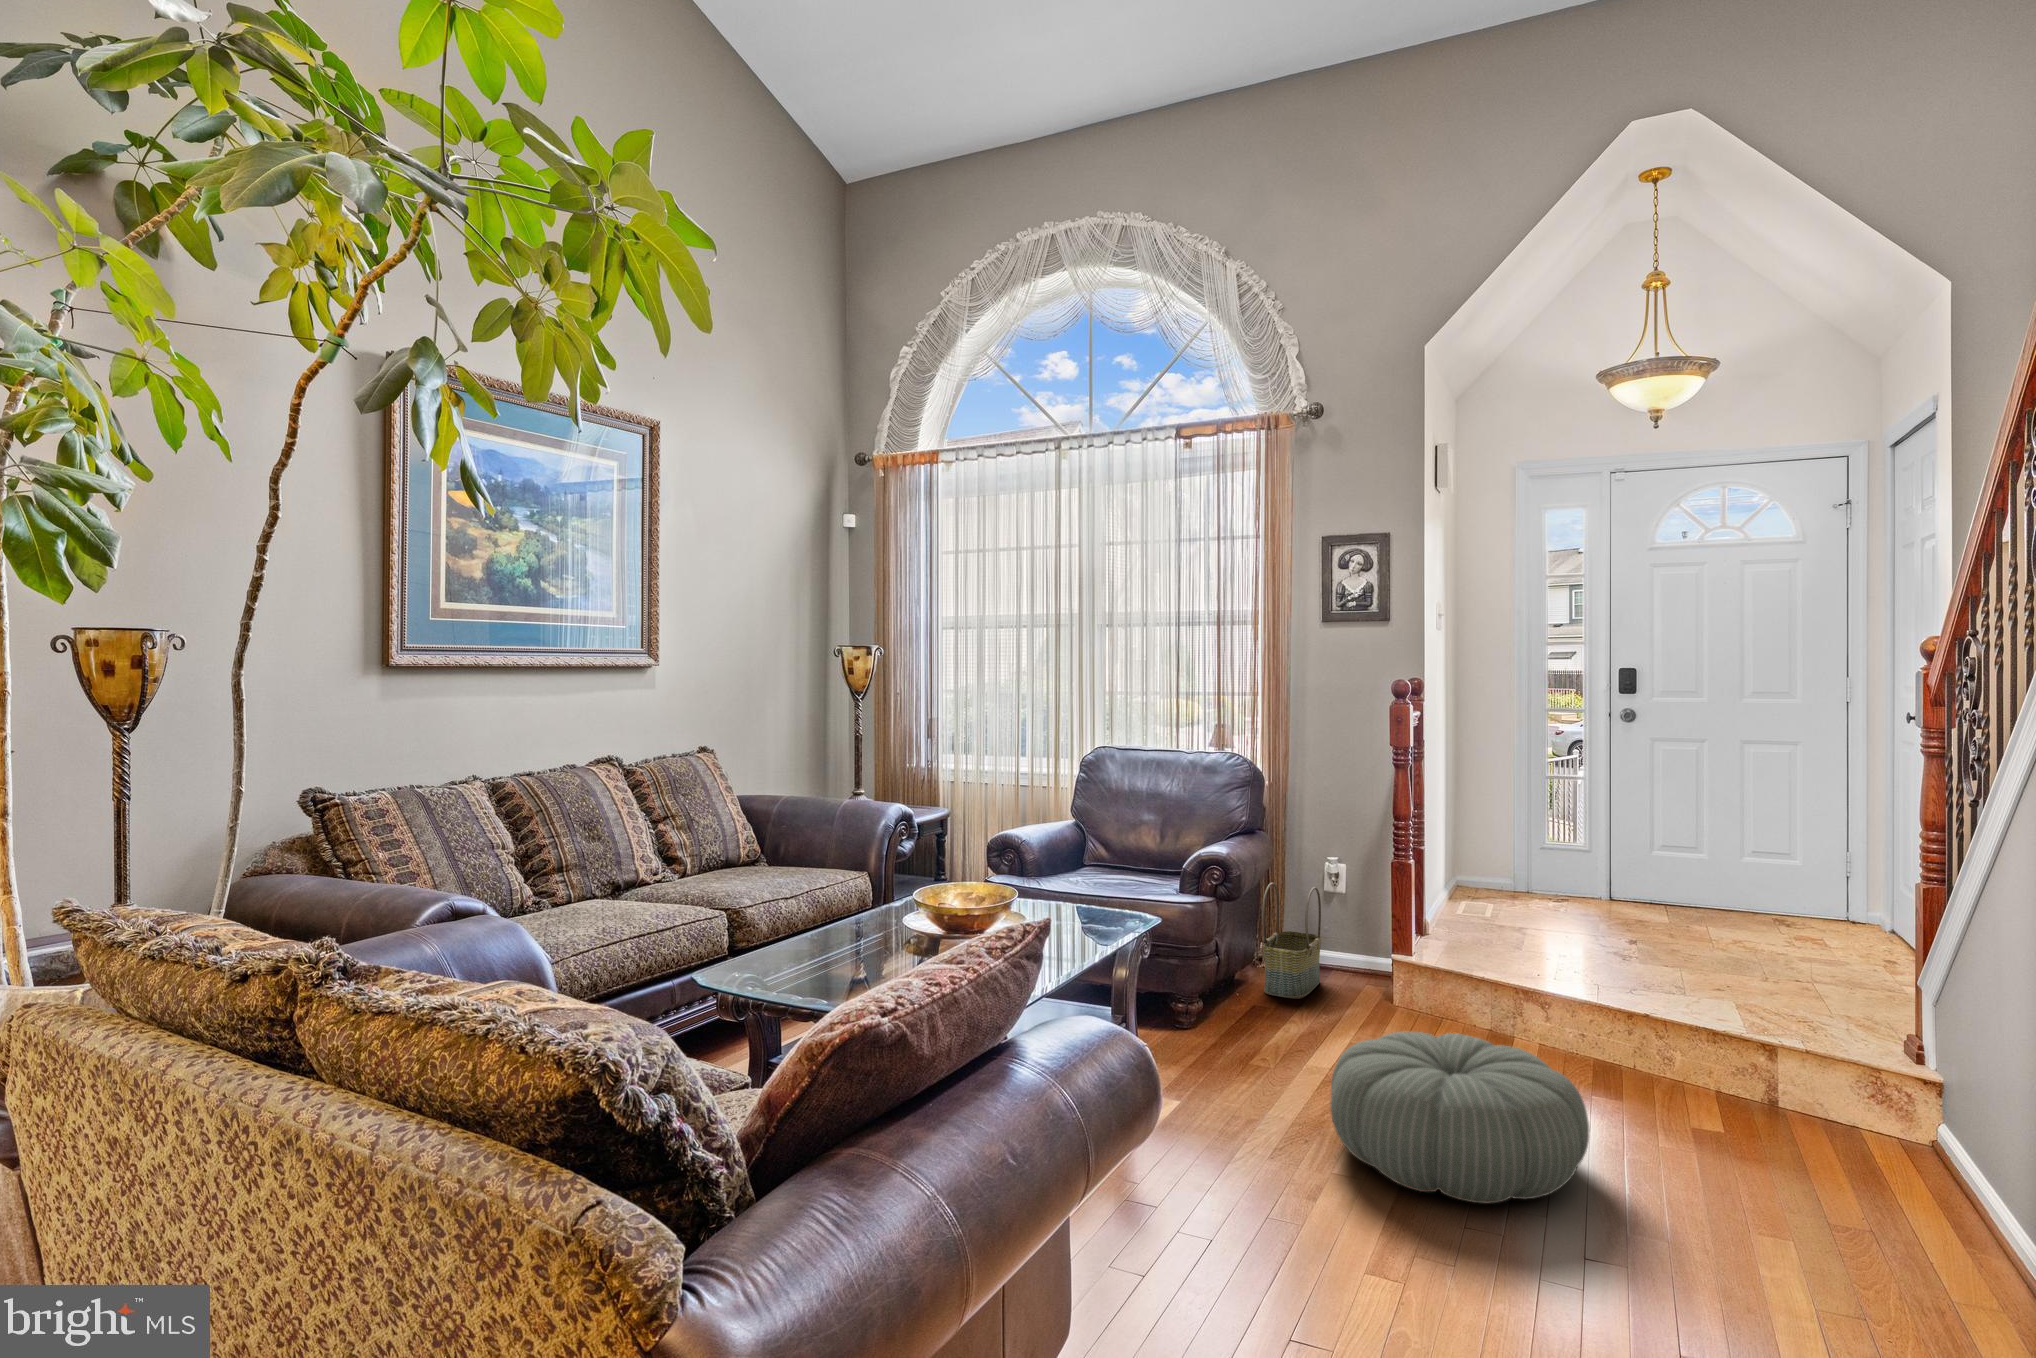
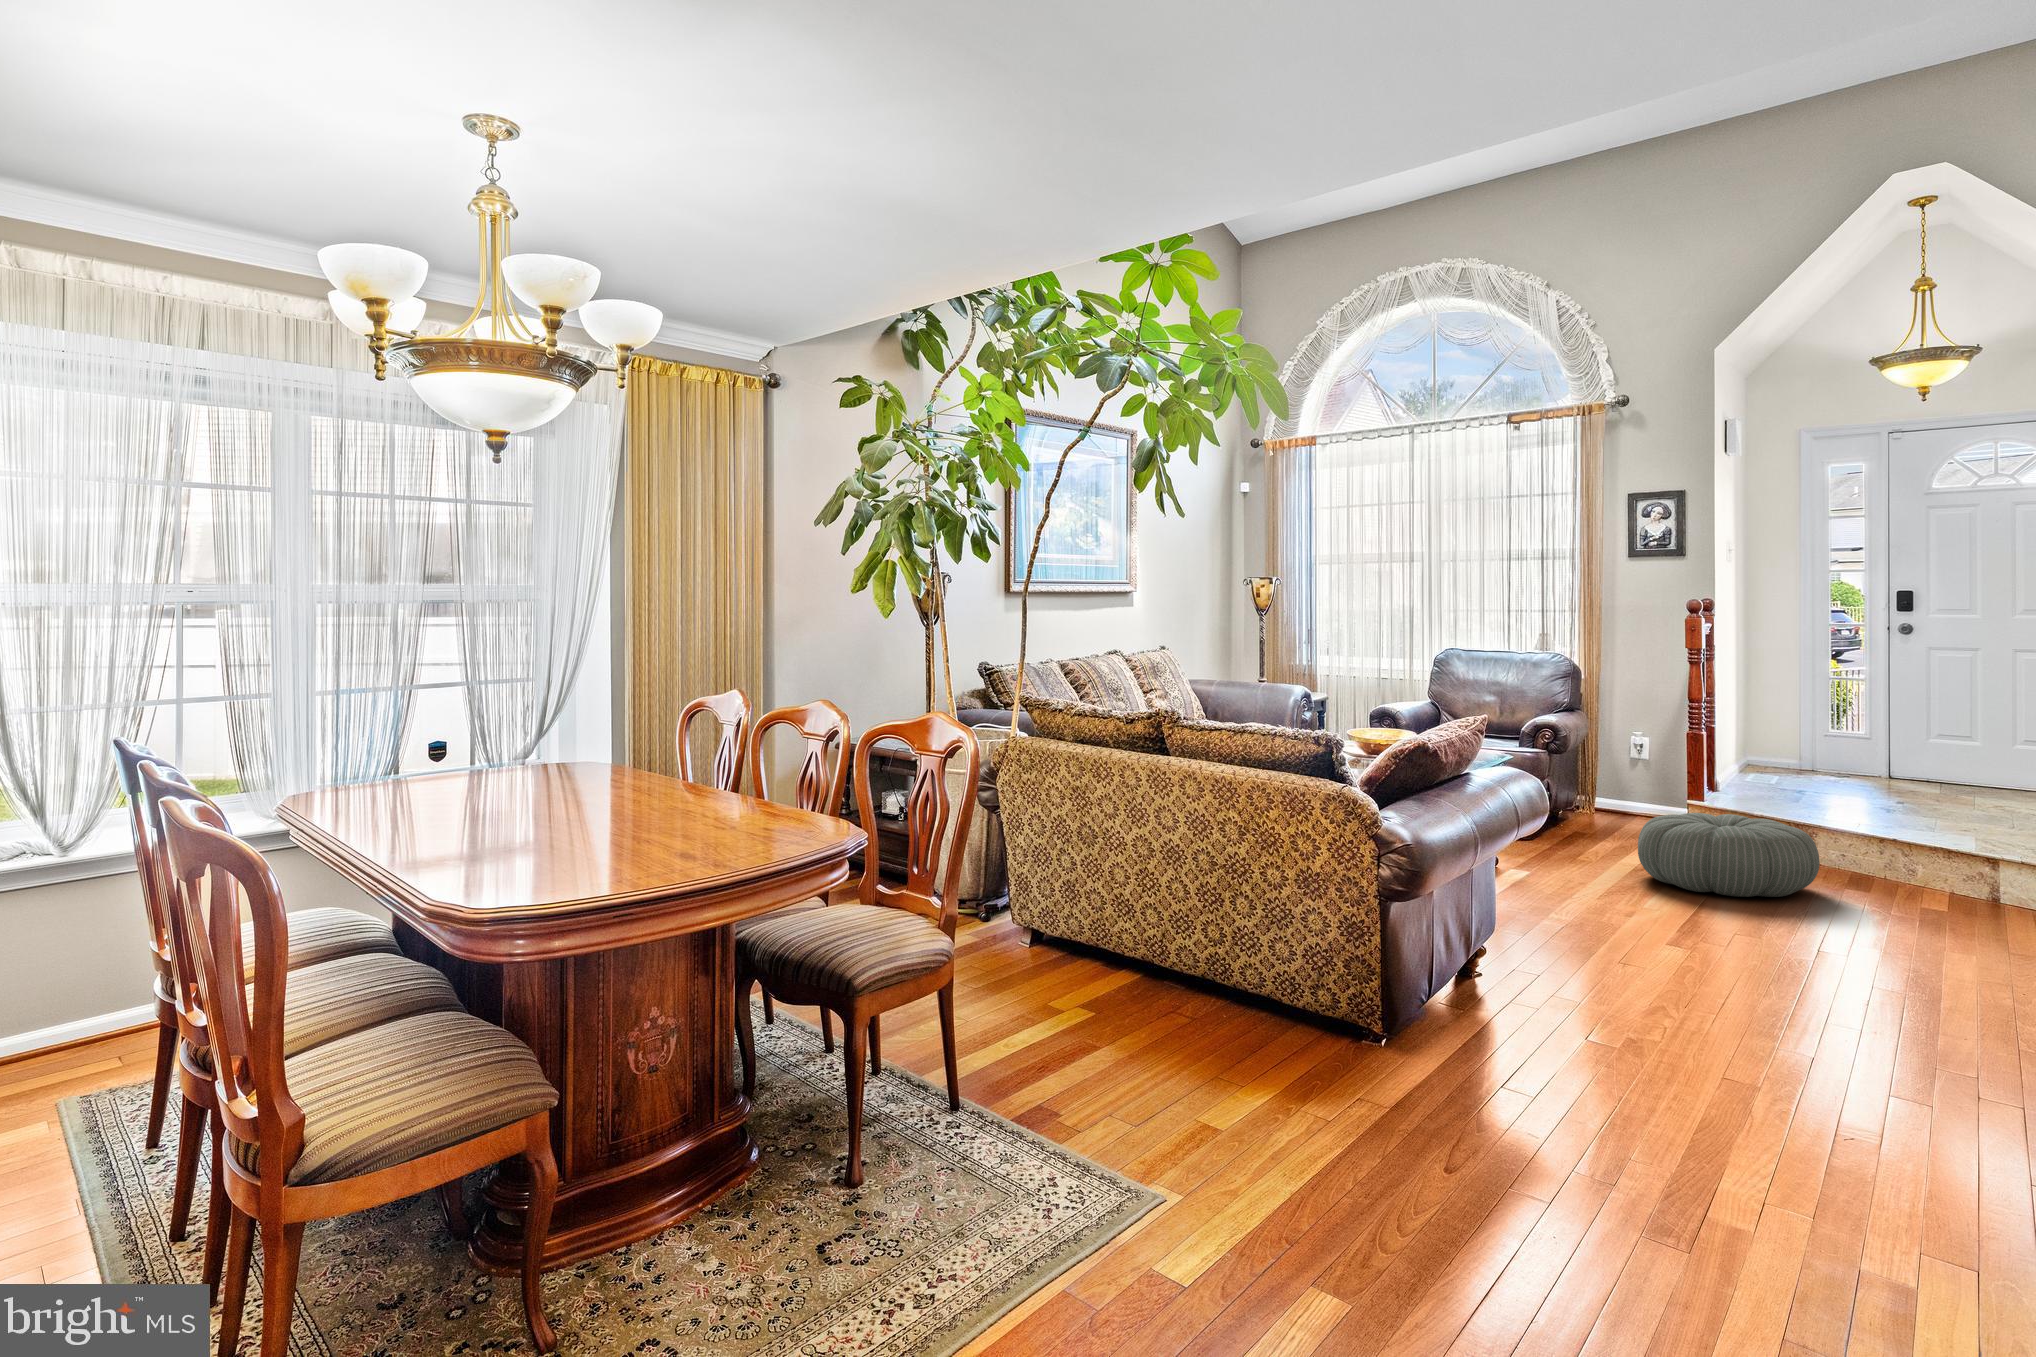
basket: present [1262,883,1321,999] -> none [1580,748,1626,828]

